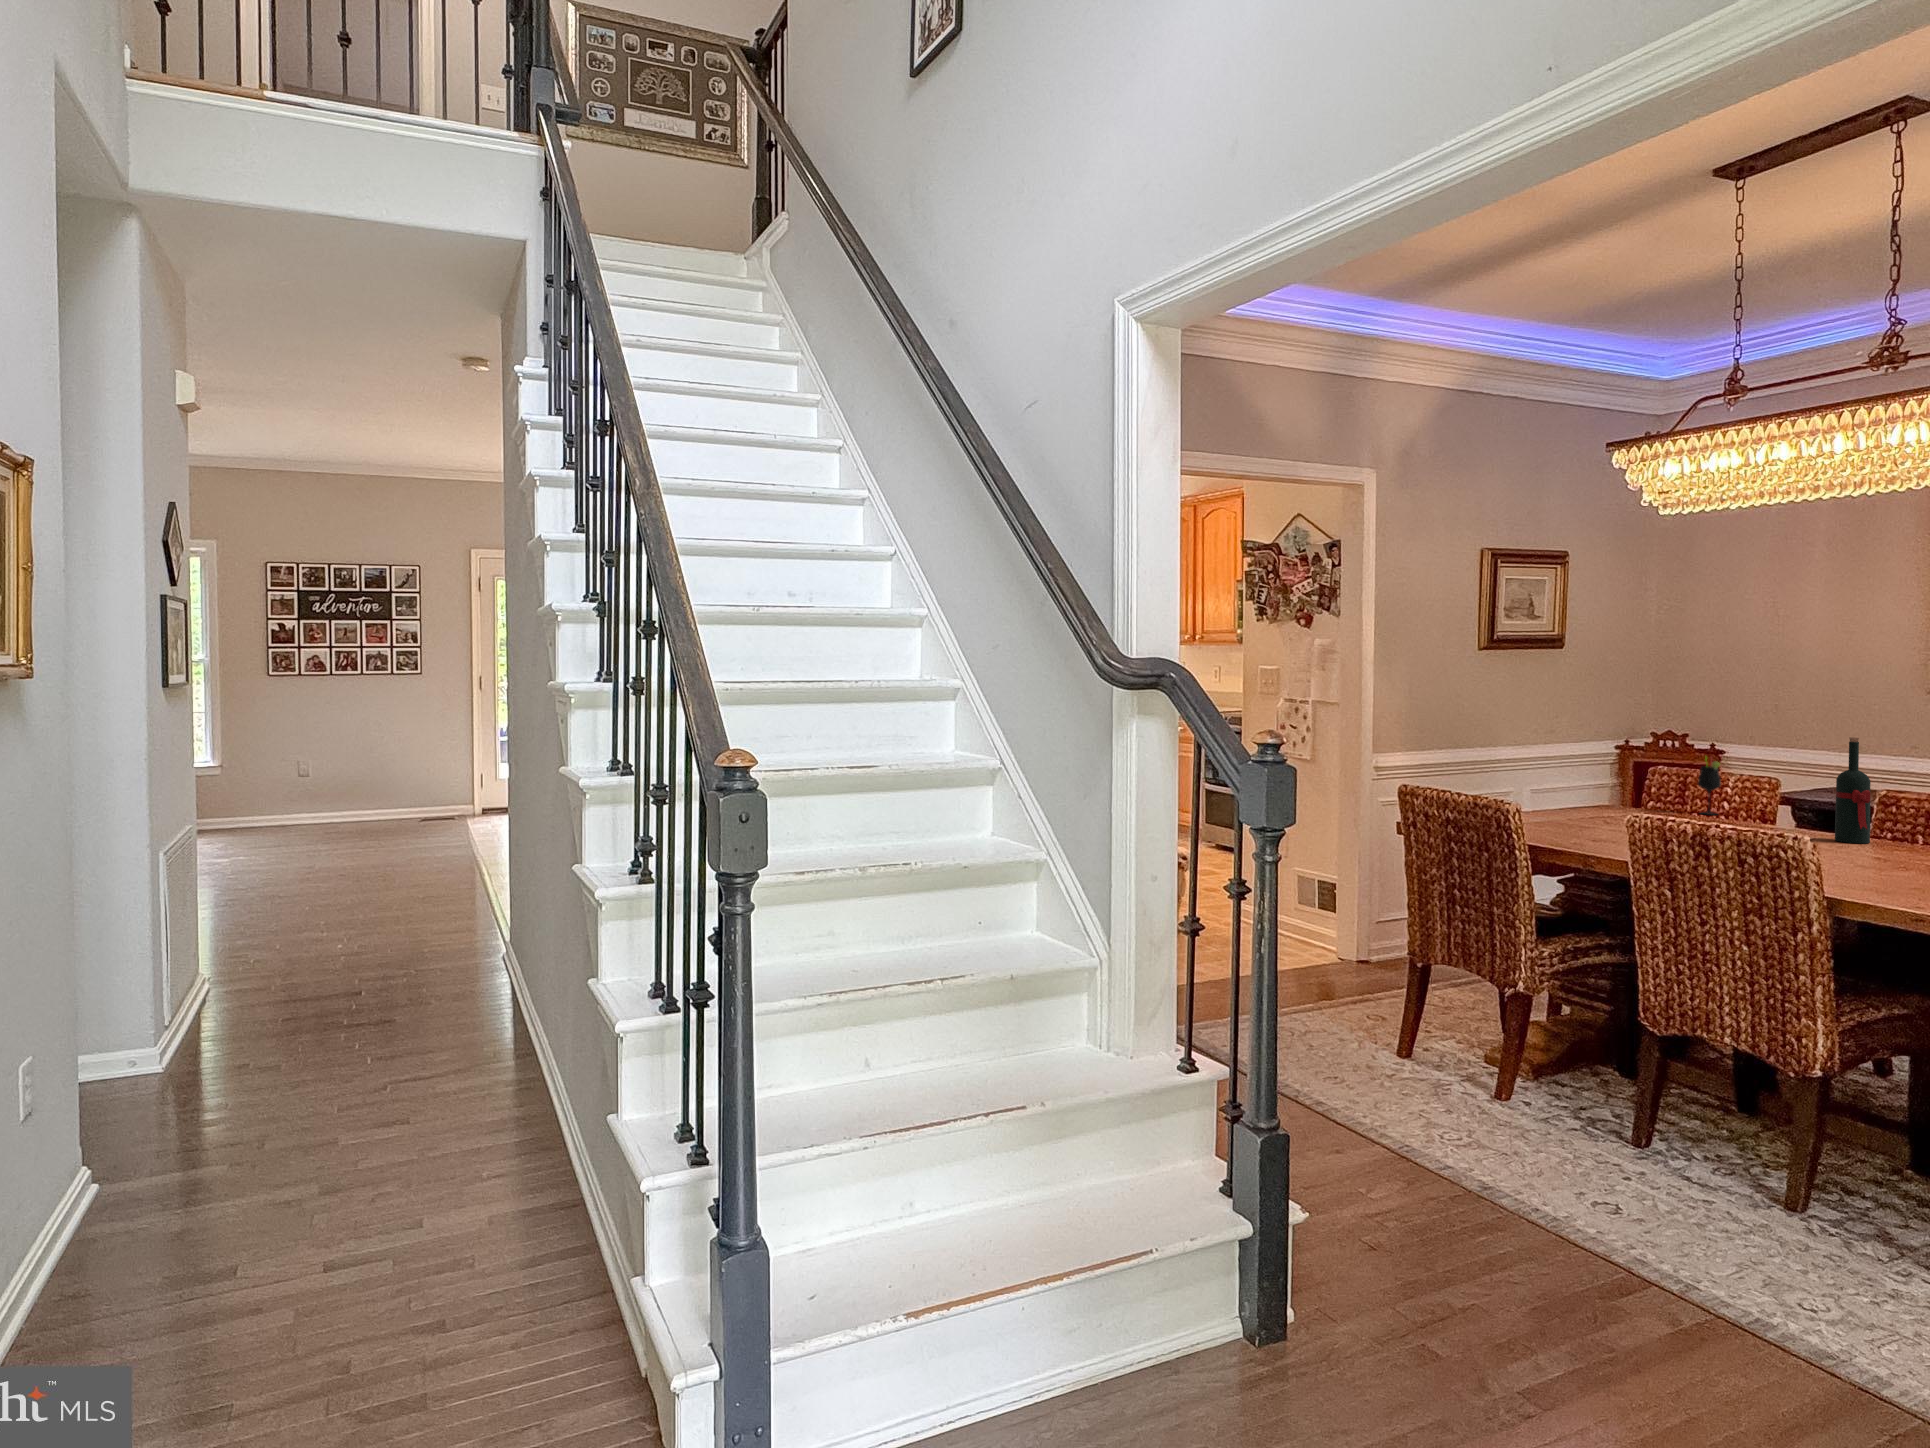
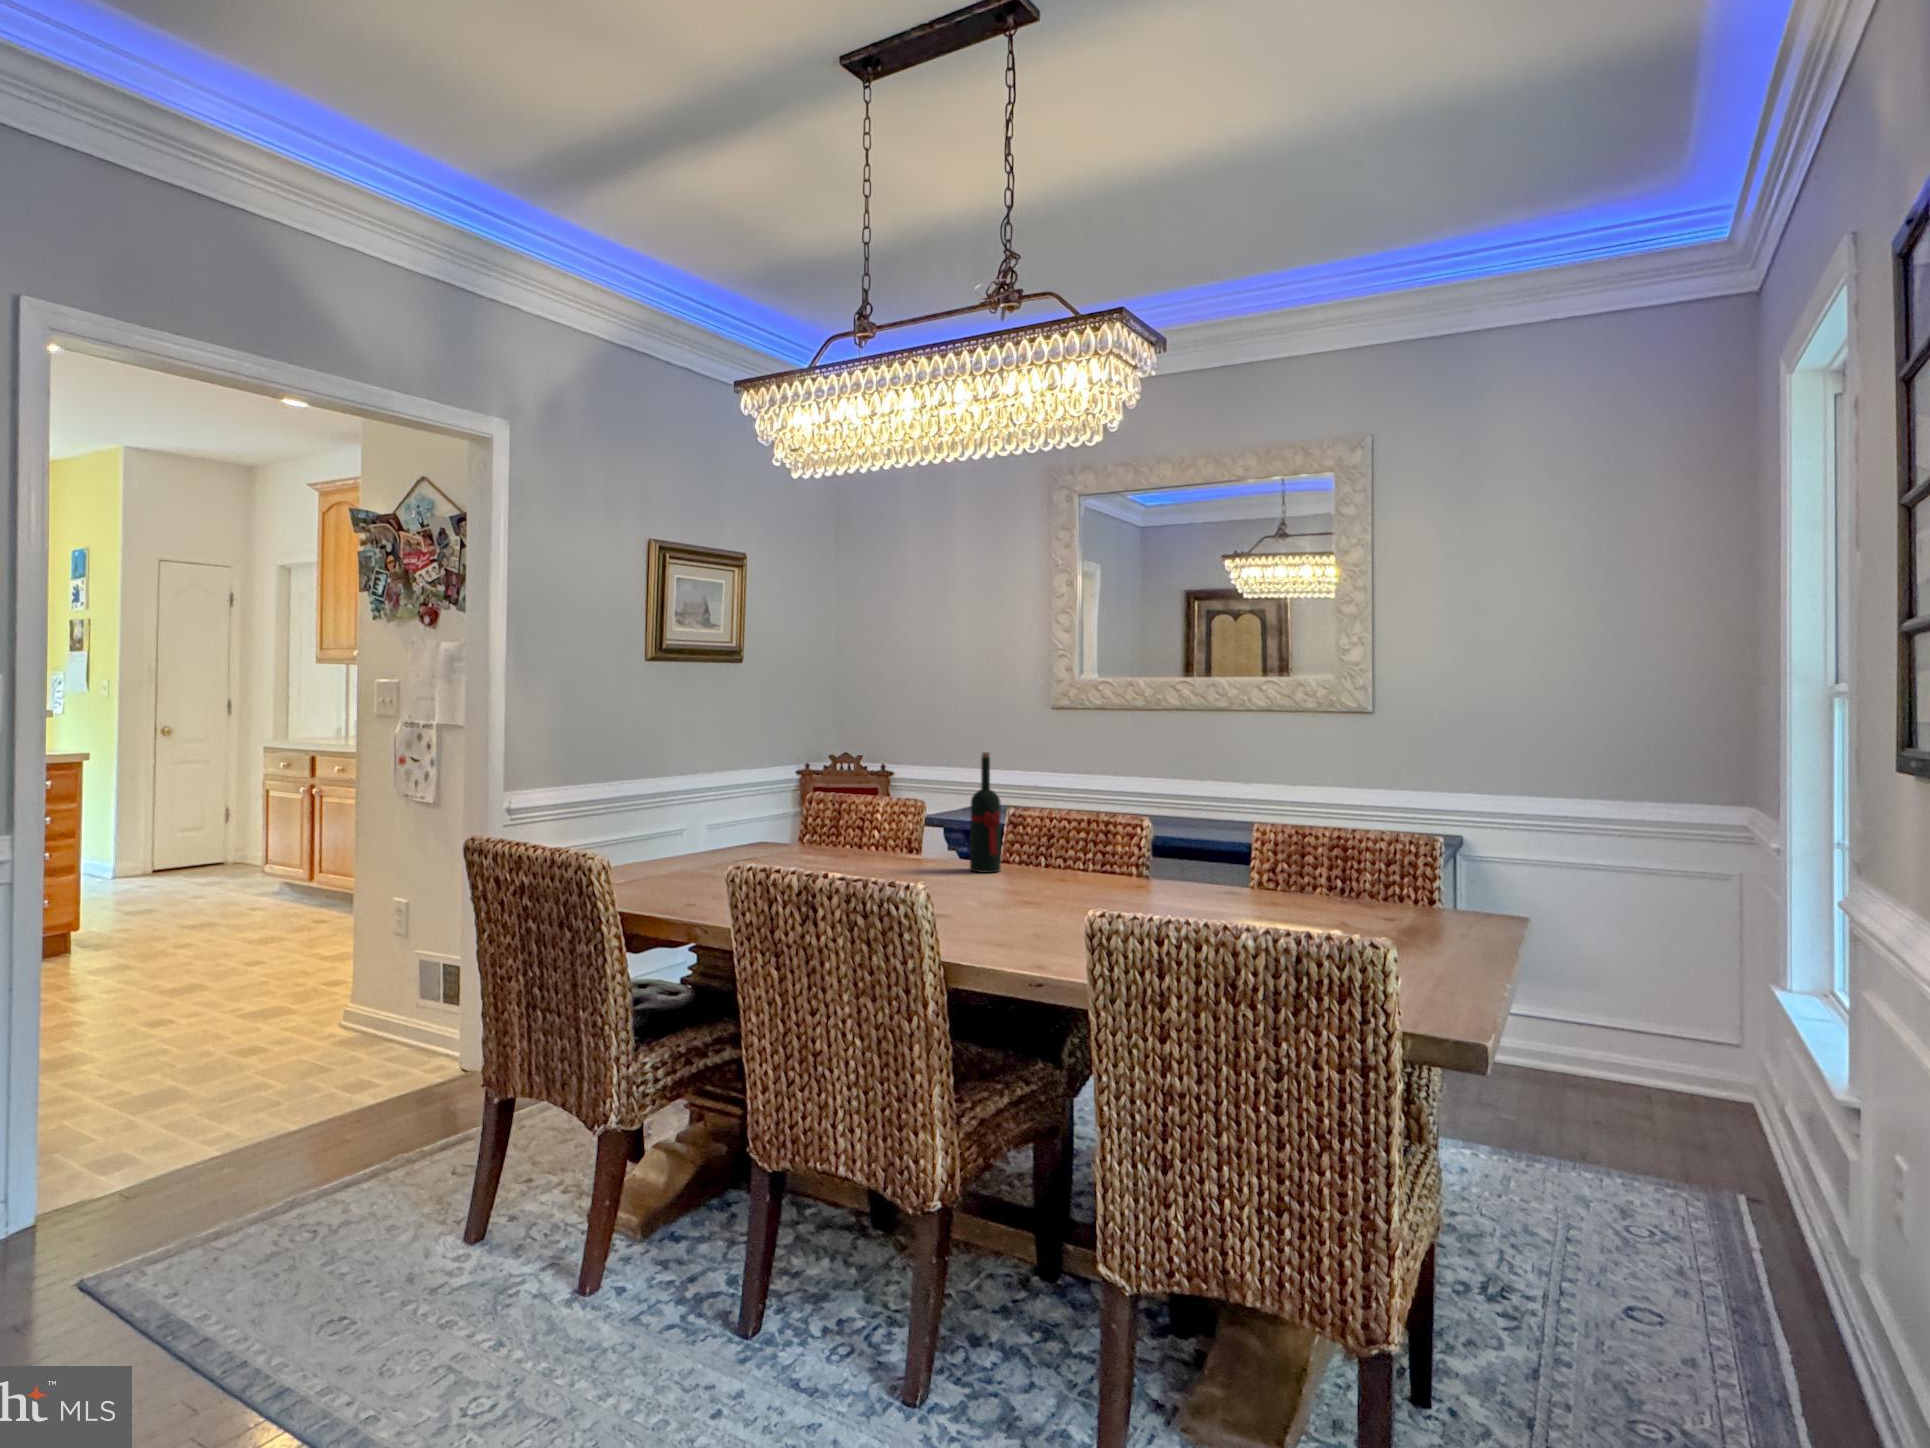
wine glass: present [1698,761,1721,815] -> none [851,778,873,846]

